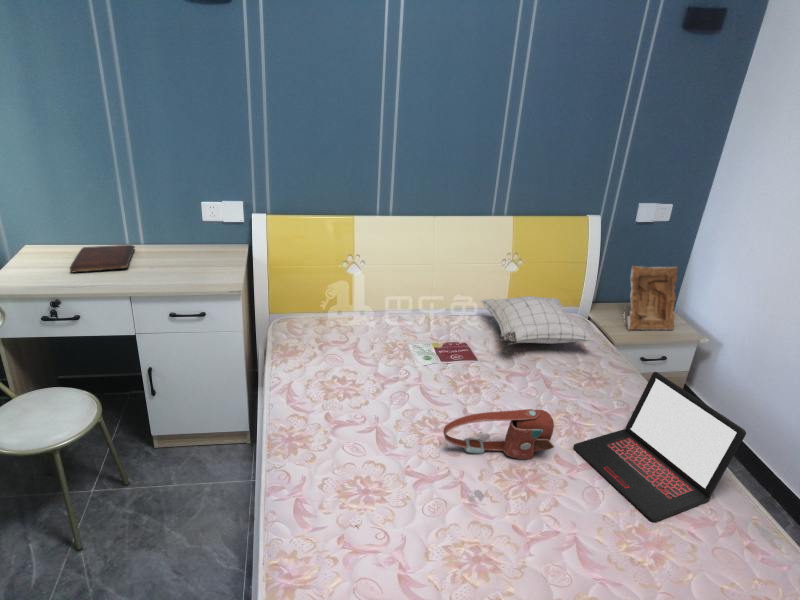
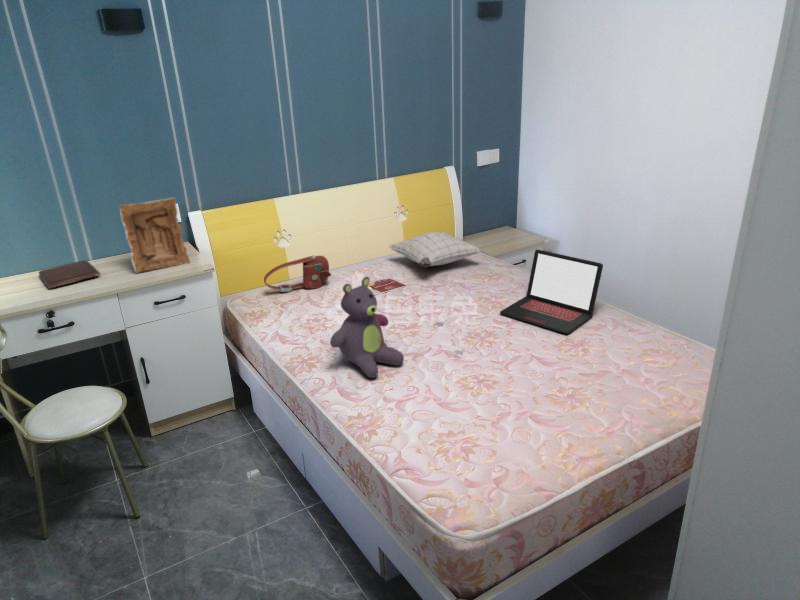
picture frame: present [627,266,677,330] -> present [120,198,190,273]
stuffed bear: none [308,364,401,501] -> present [330,277,404,378]
handbag: present [443,409,554,459] -> present [264,256,331,292]

